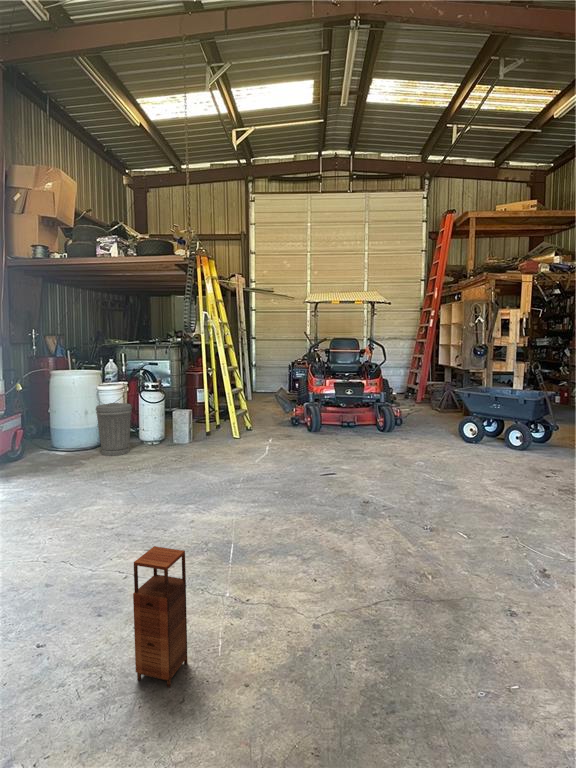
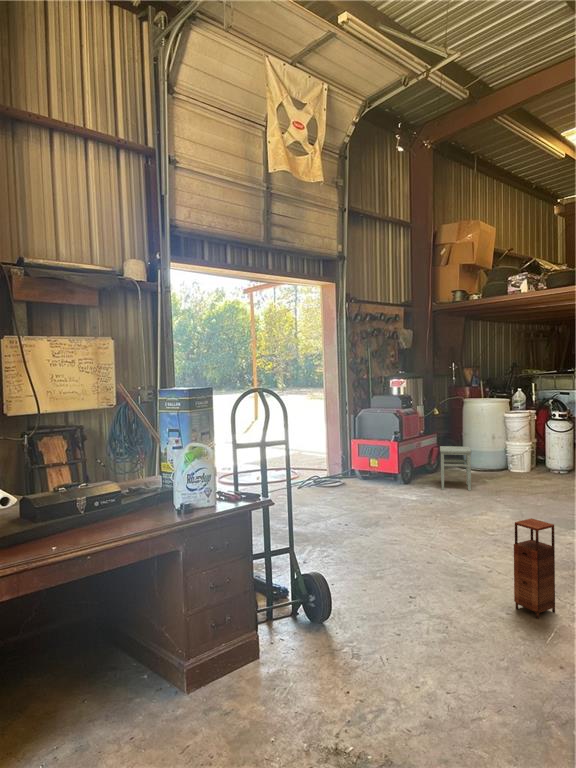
trash can: present [96,403,132,456] -> none [502,429,537,478]
stool: none [19,430,62,488] -> present [440,446,471,491]

